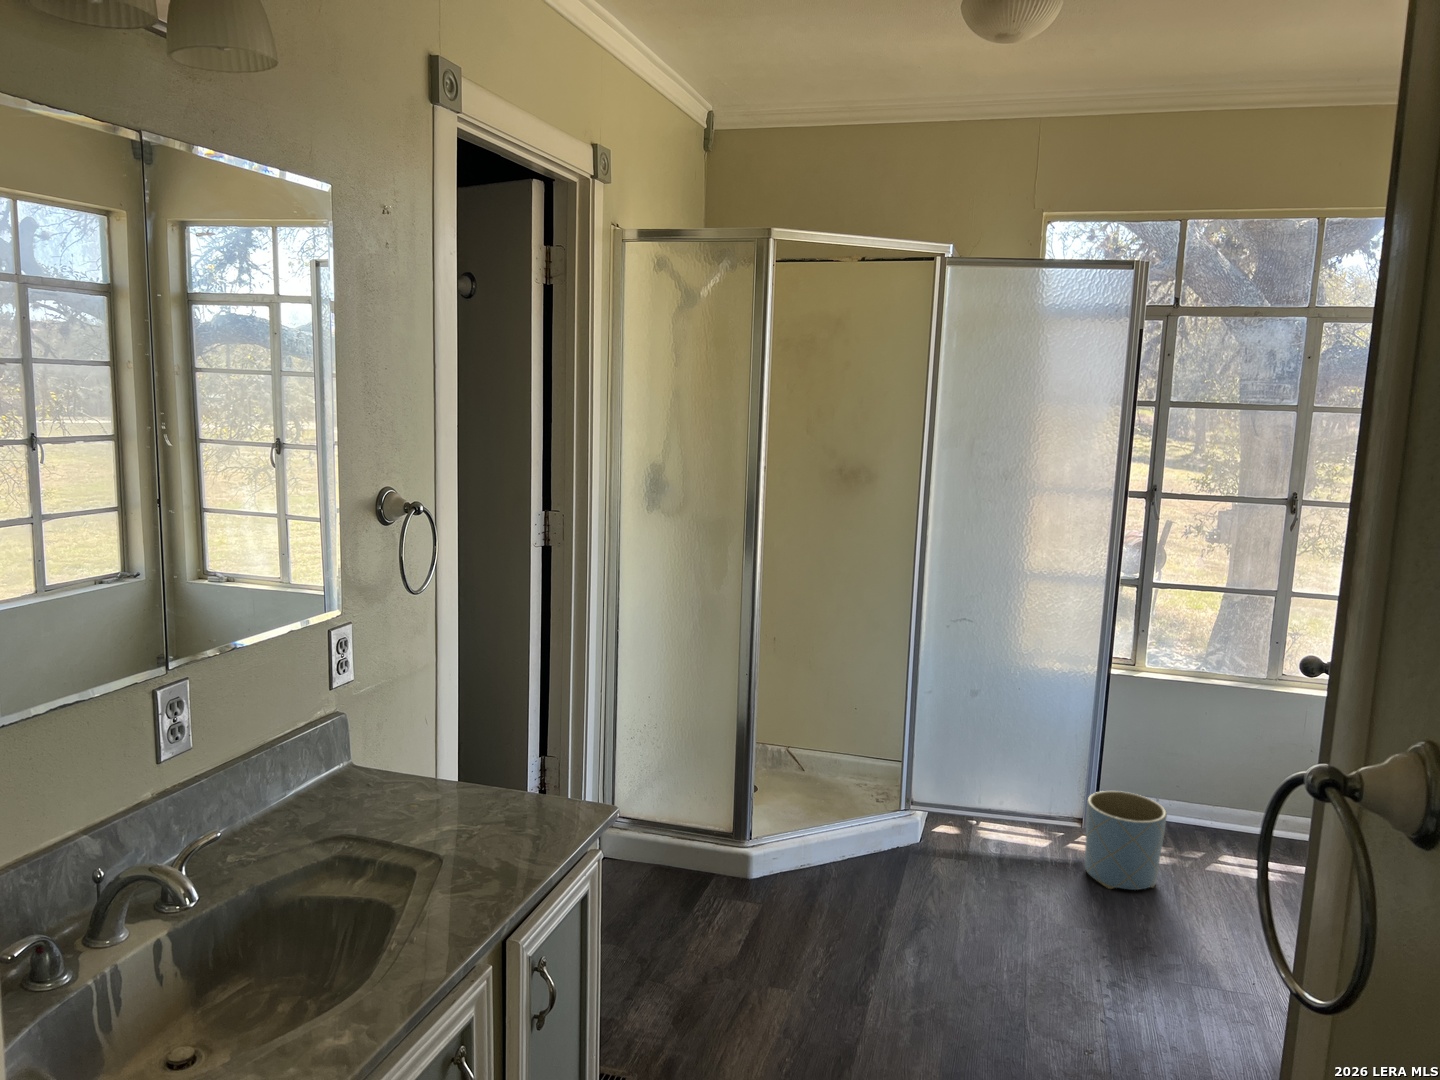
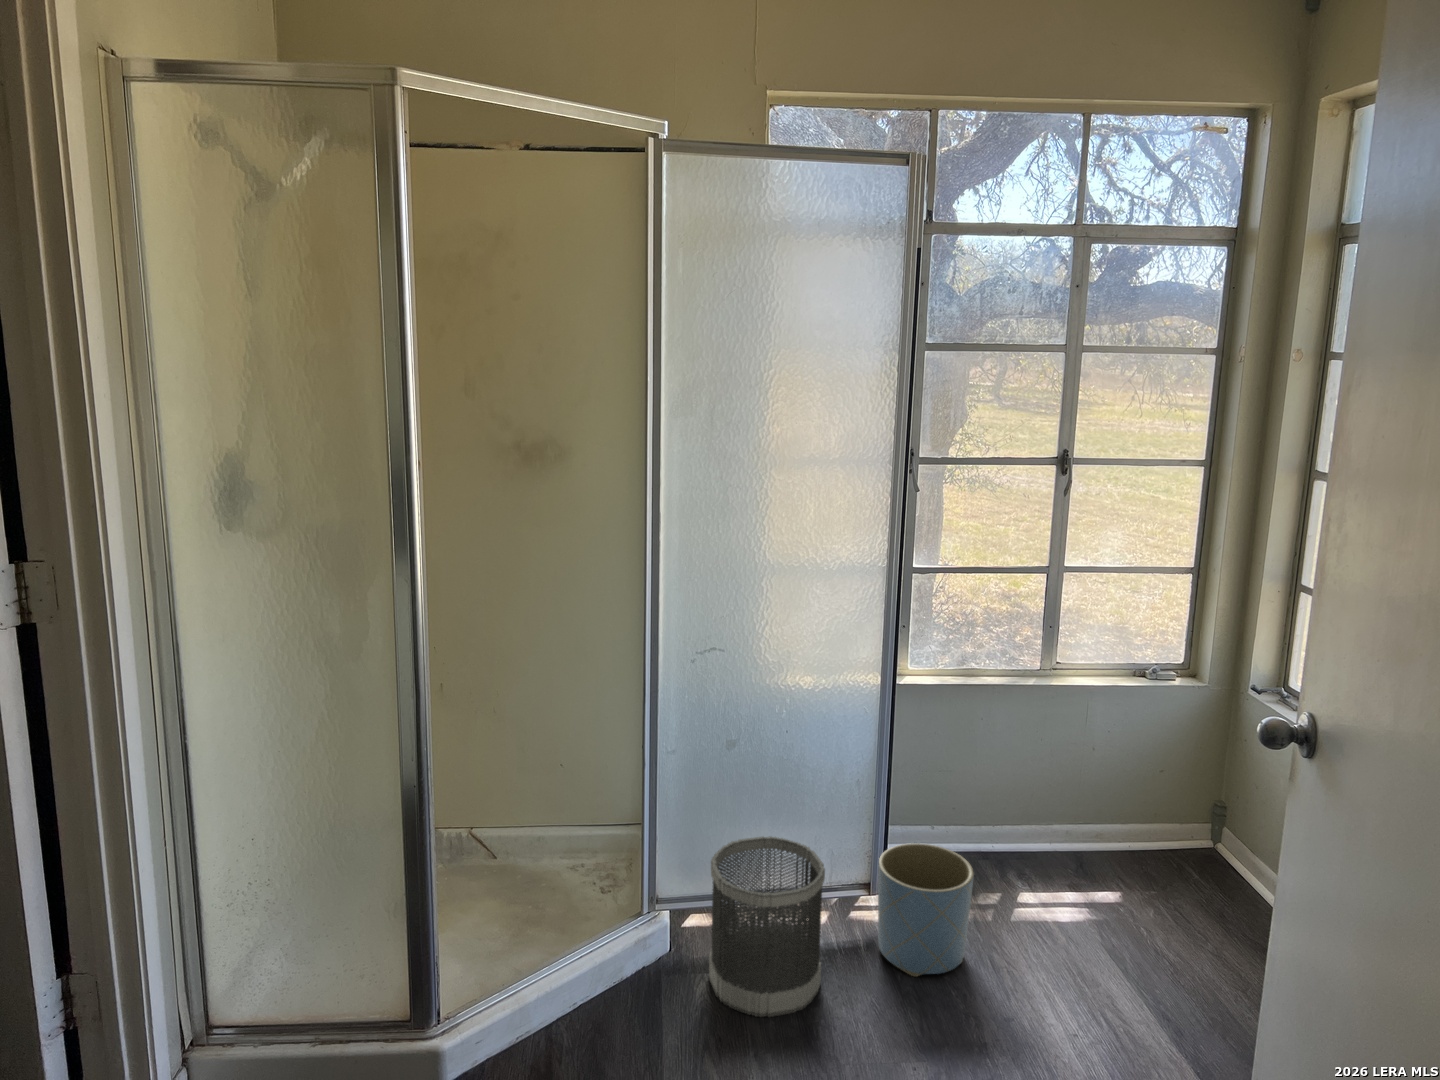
wastebasket: none [945,764,1038,892] -> present [709,837,825,1017]

